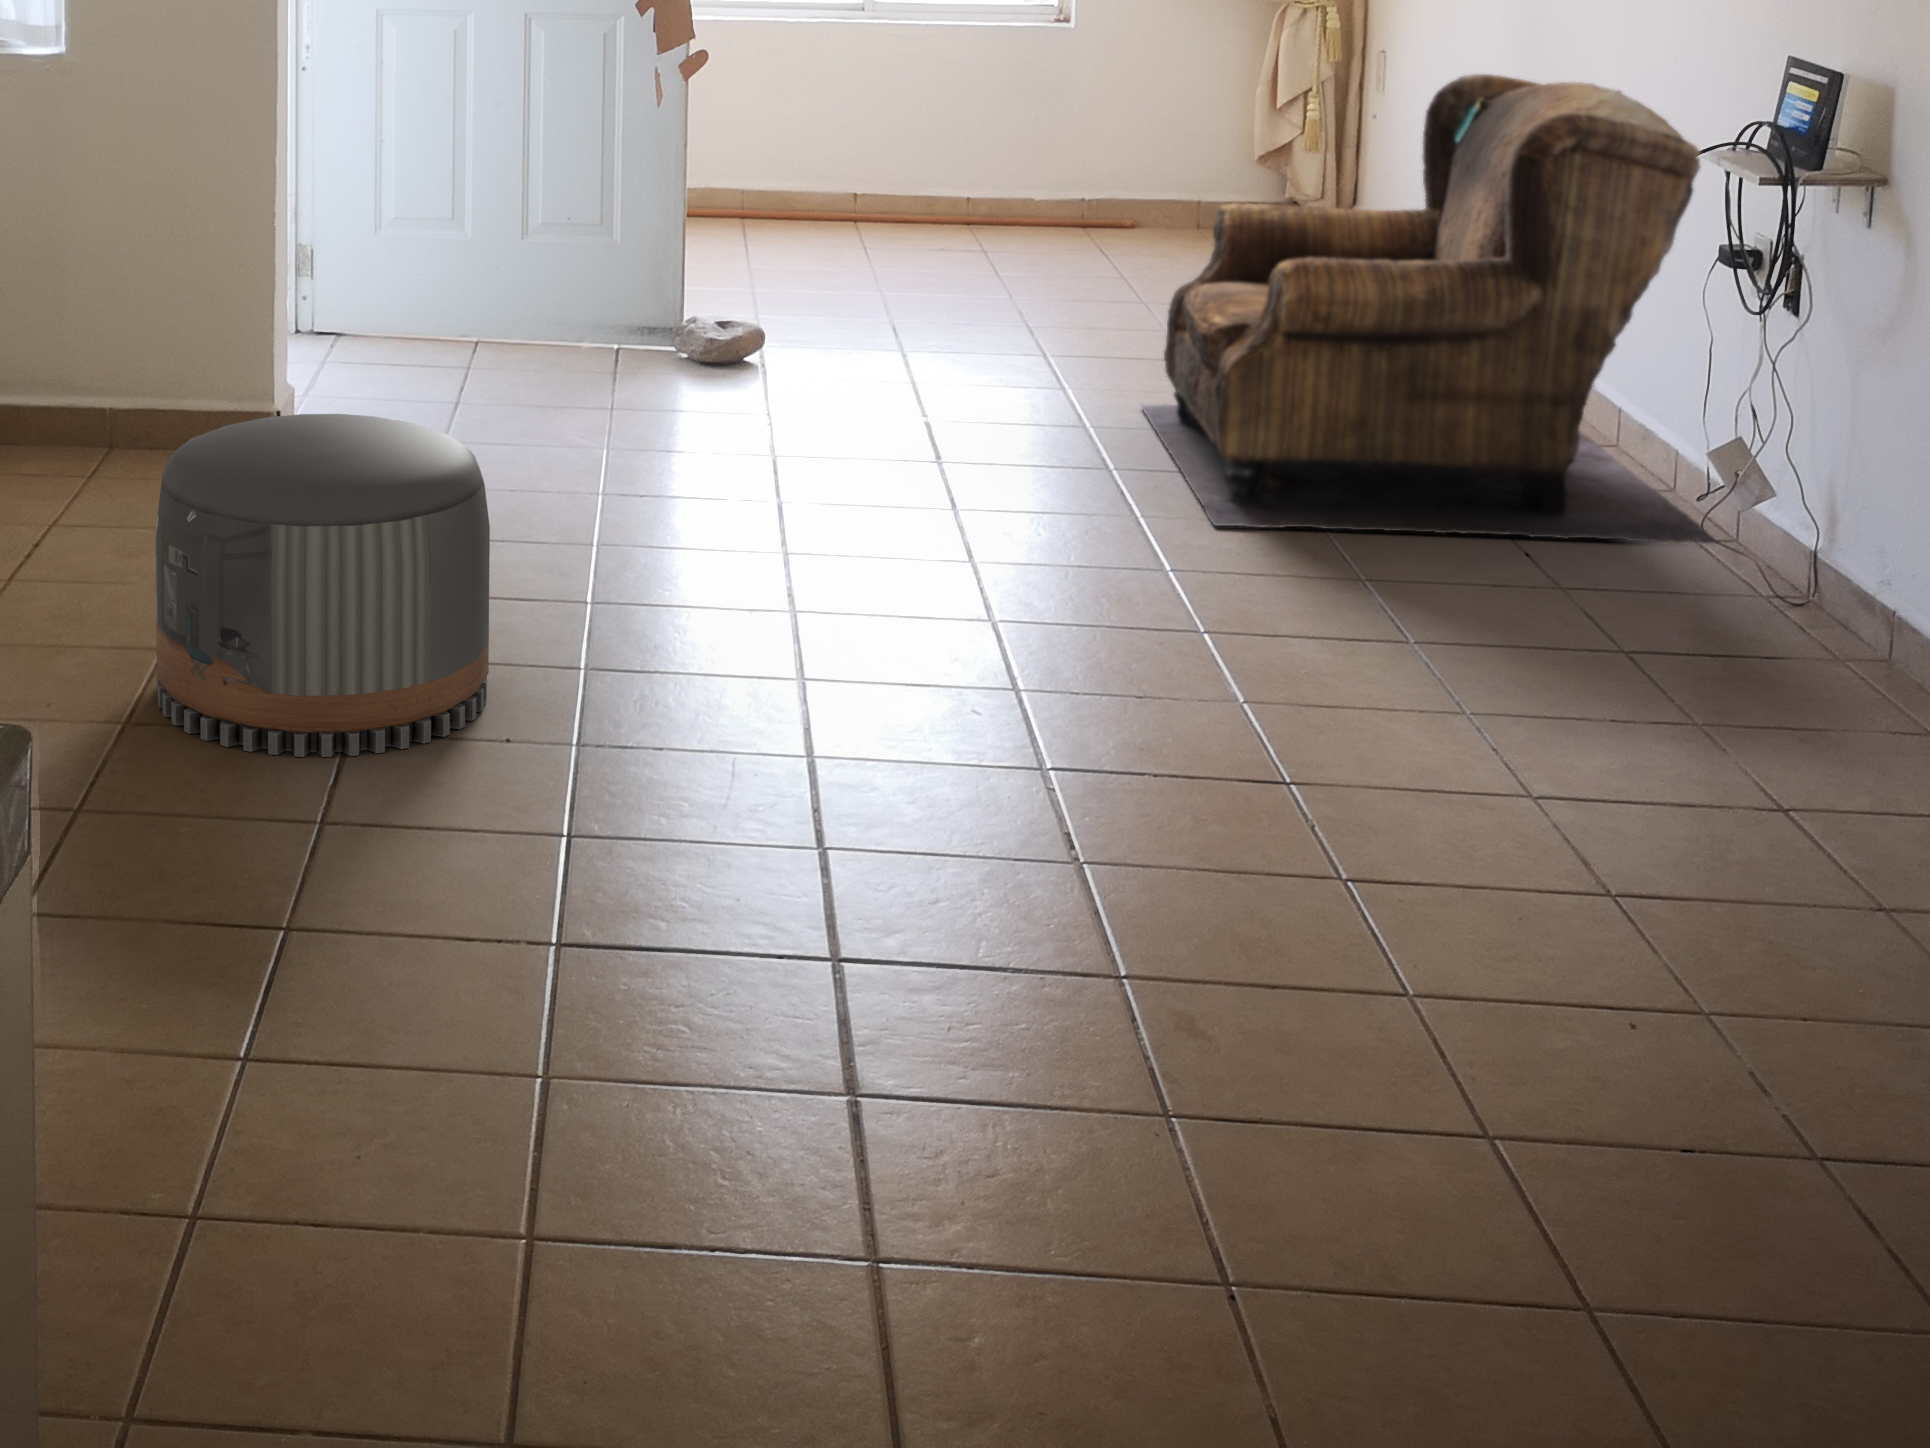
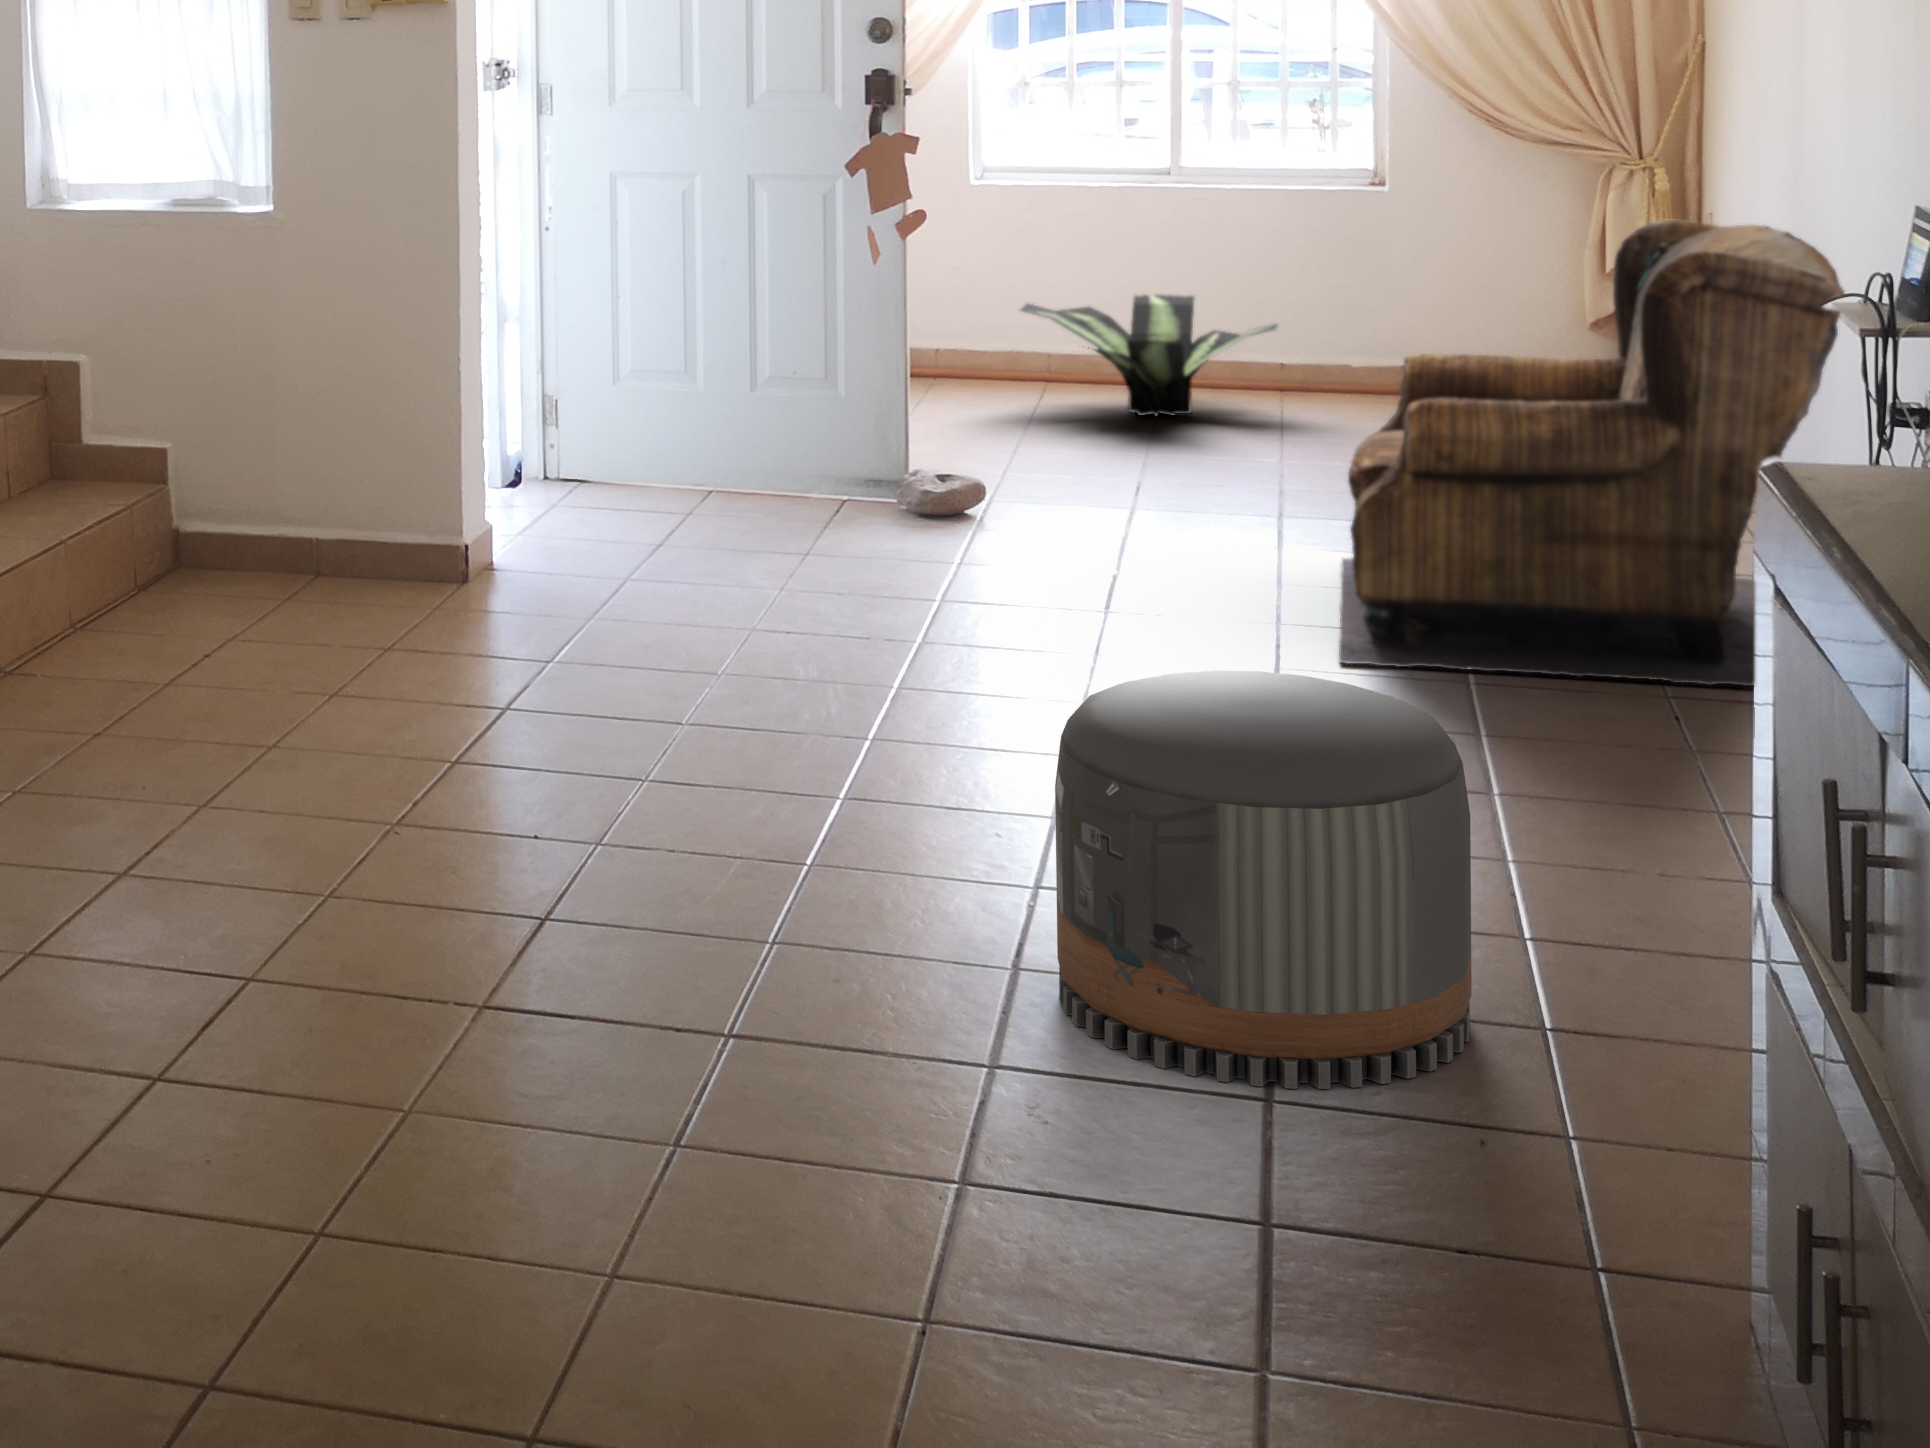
potted plant: none [733,122,982,250] -> present [1021,295,1278,416]
pouf: present [156,414,490,757] -> present [1055,671,1472,1089]

